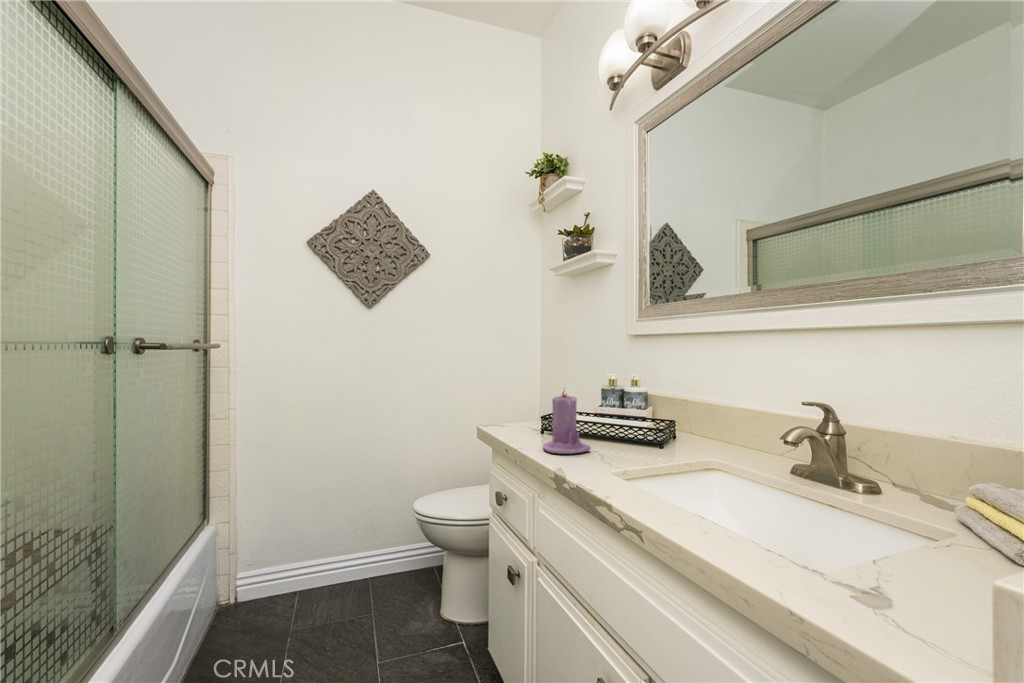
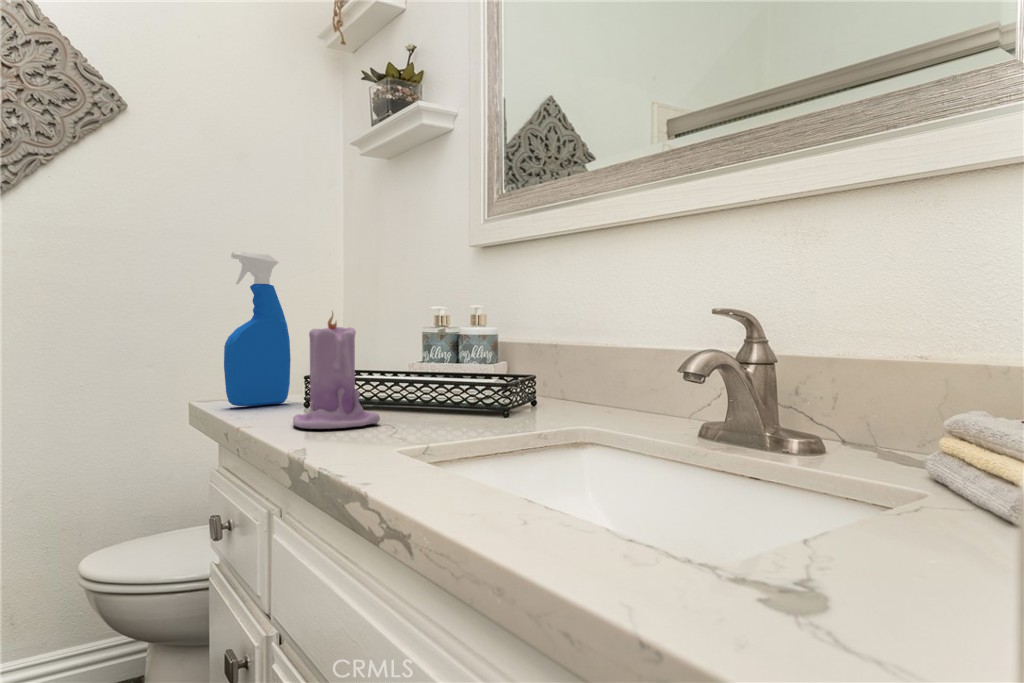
spray bottle: none [498,348,531,432] -> present [224,252,291,406]

